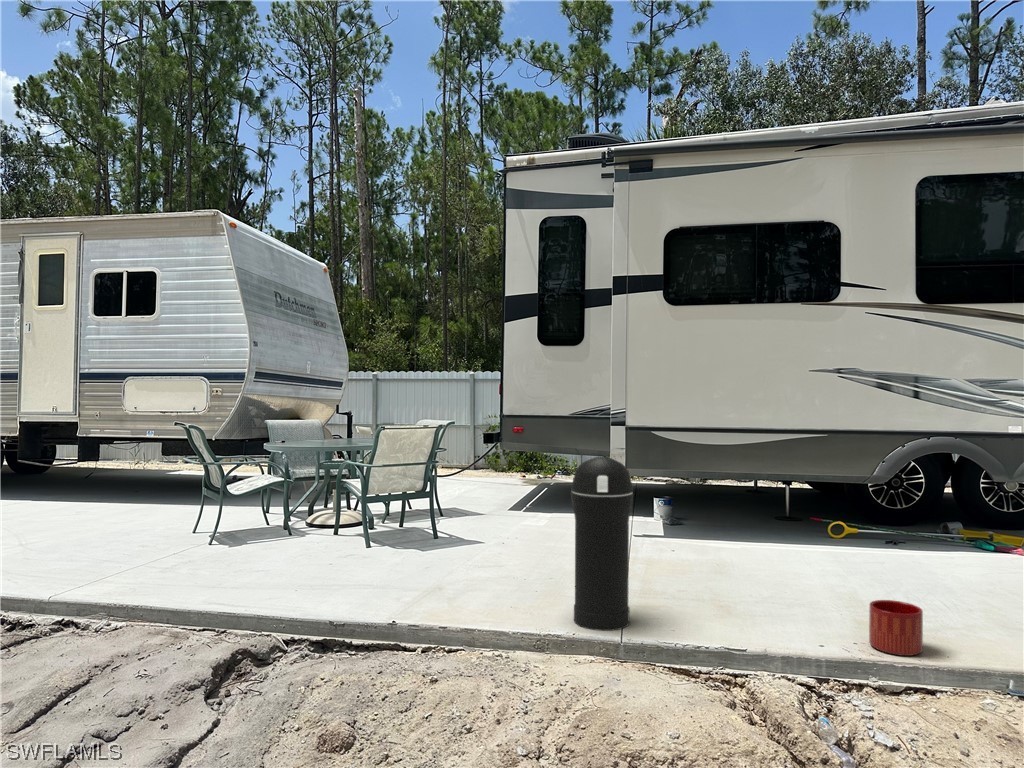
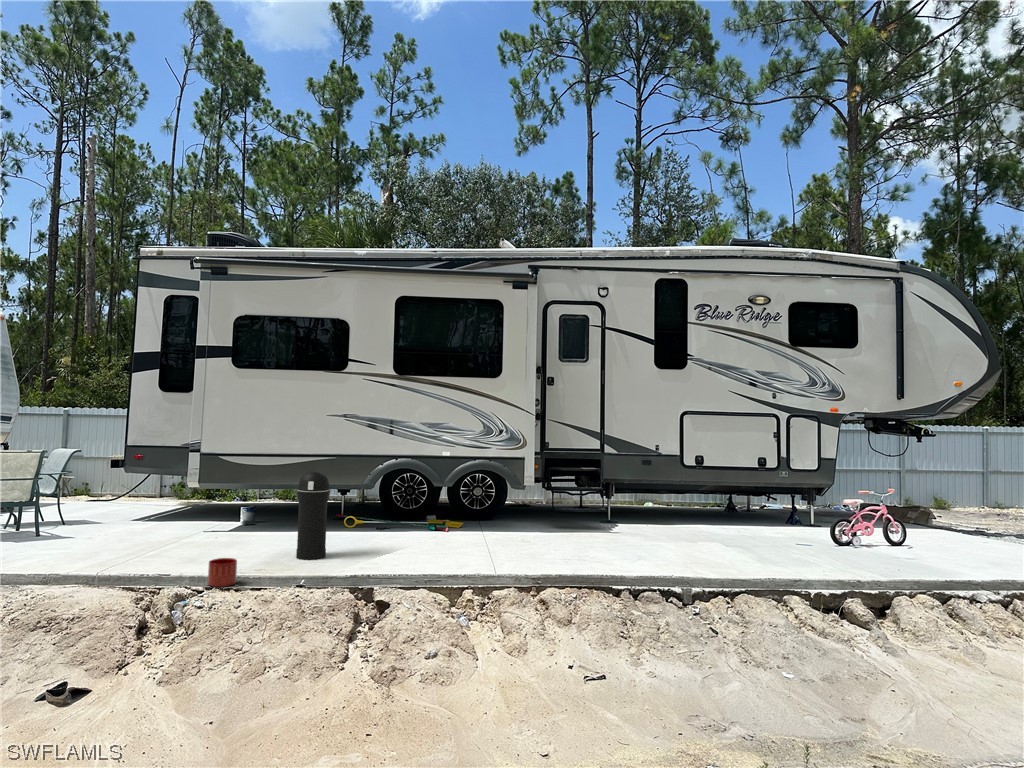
trash can: present [571,457,633,631] -> present [296,472,330,560]

